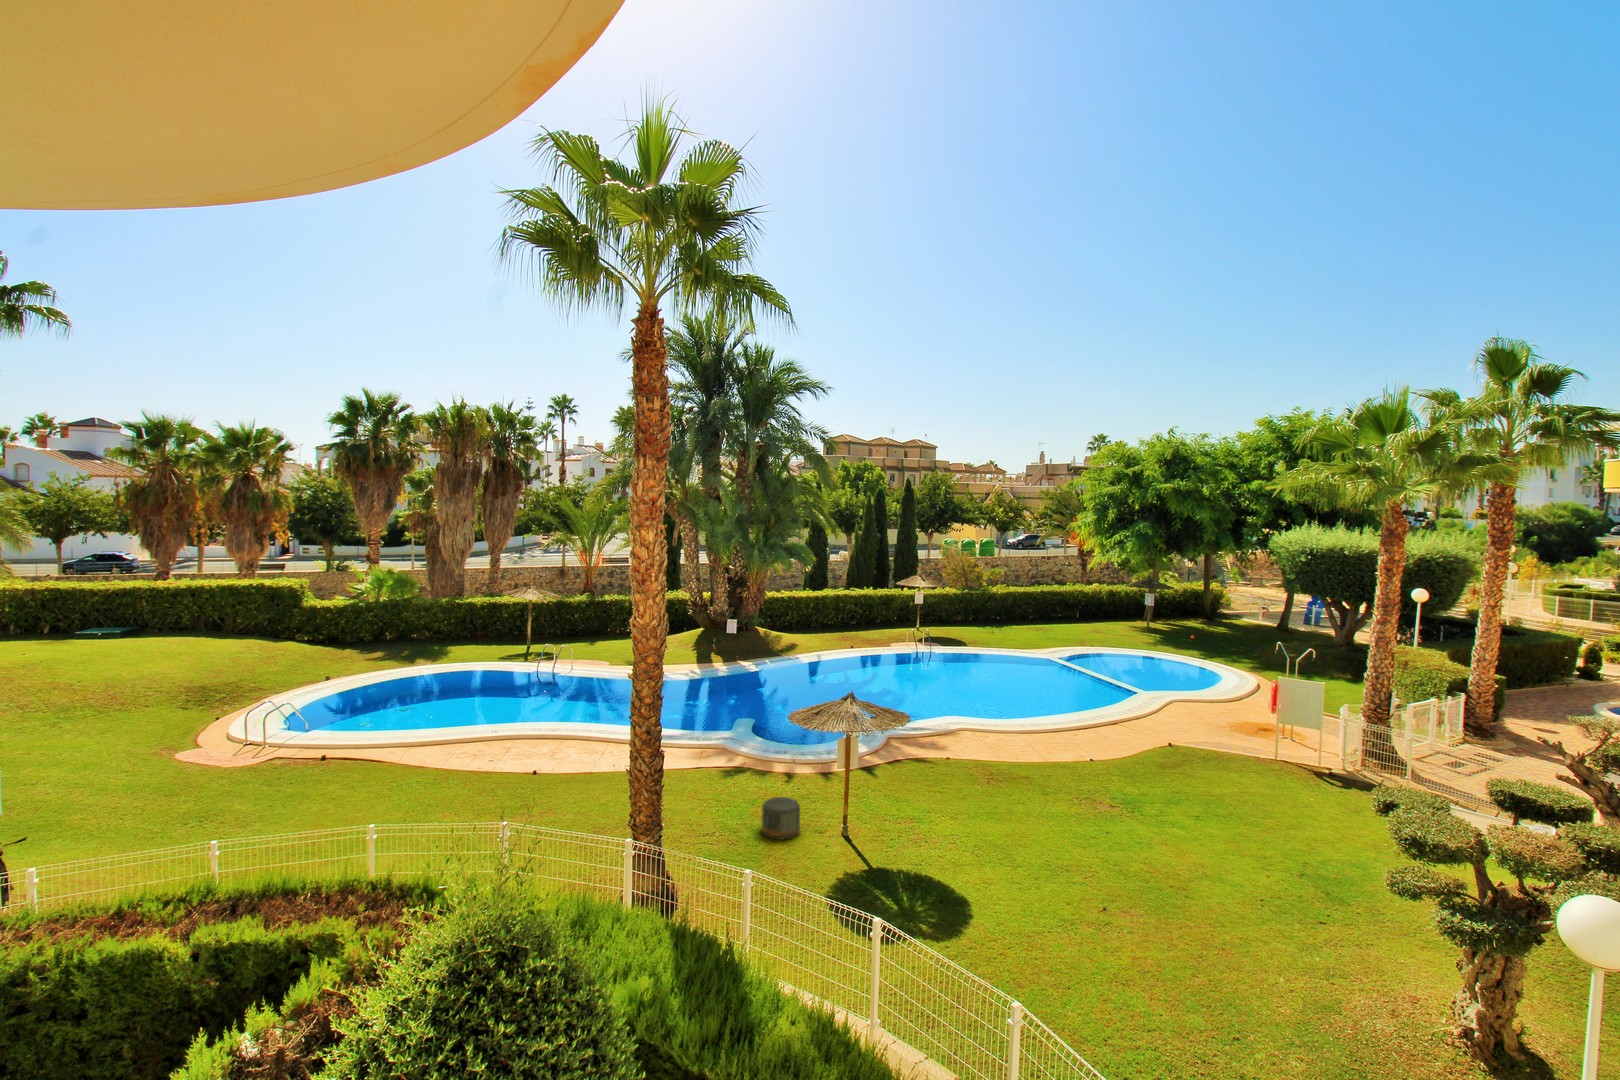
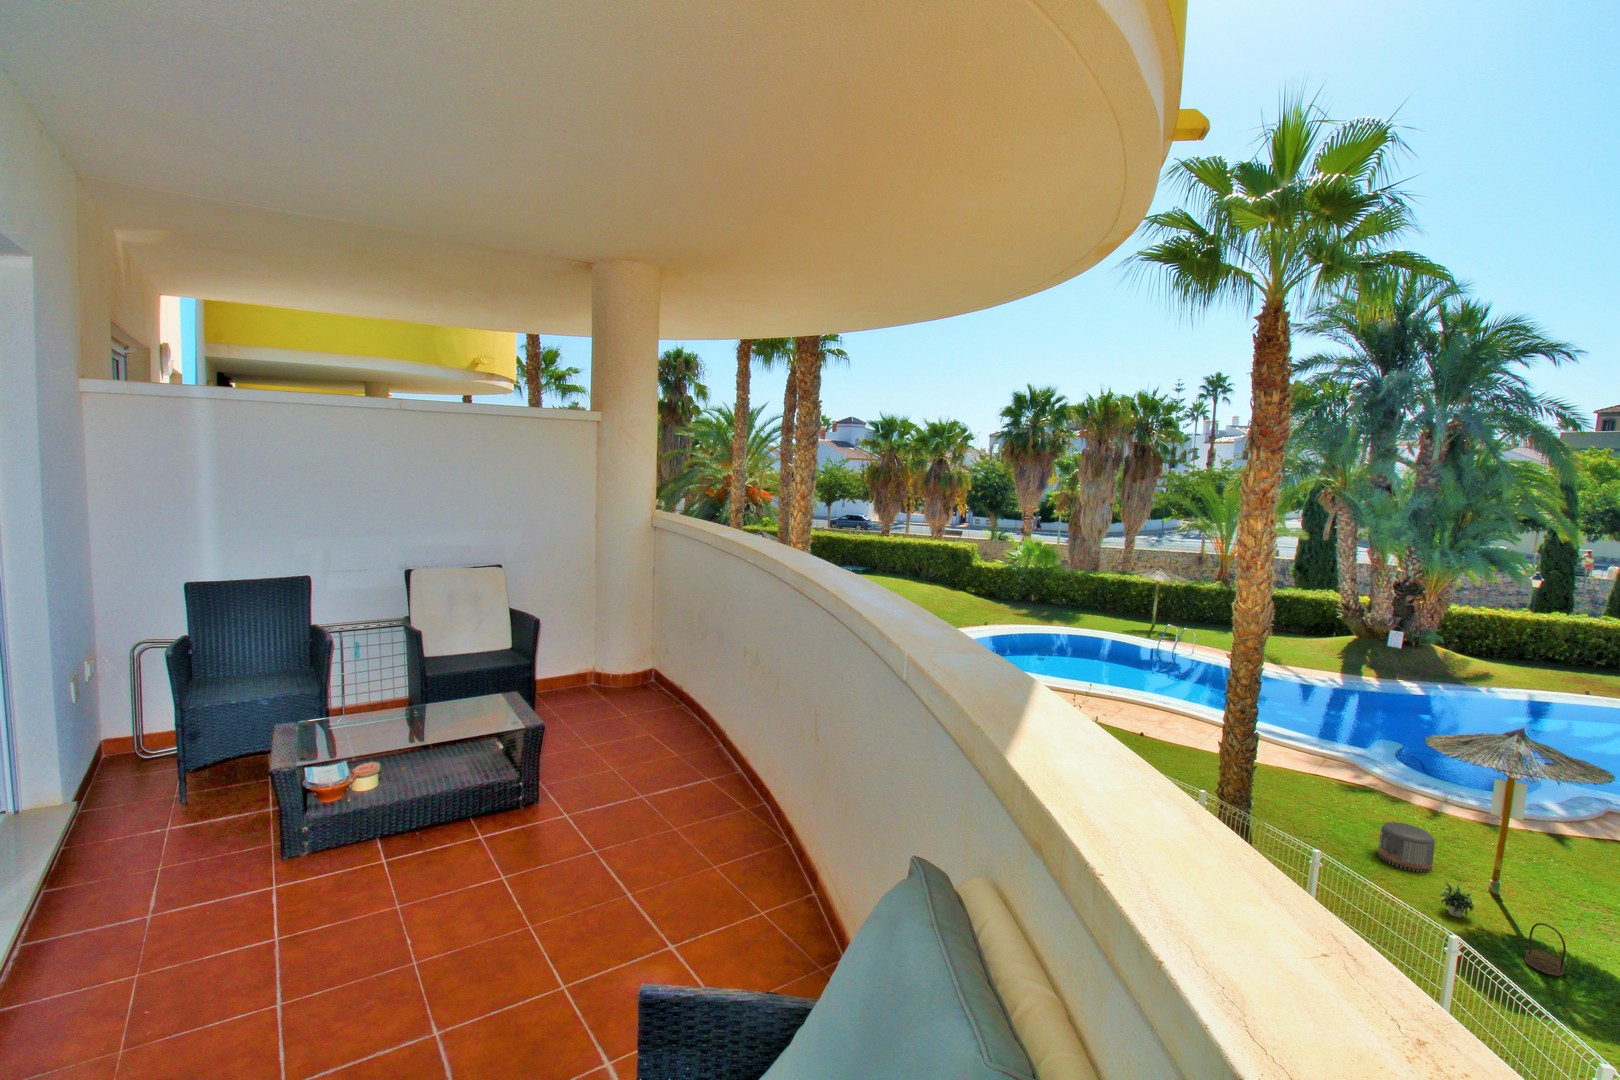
potted plant: none [814,841,837,871] -> present [1440,882,1474,917]
basket: none [875,854,899,896] -> present [1525,923,1566,976]

